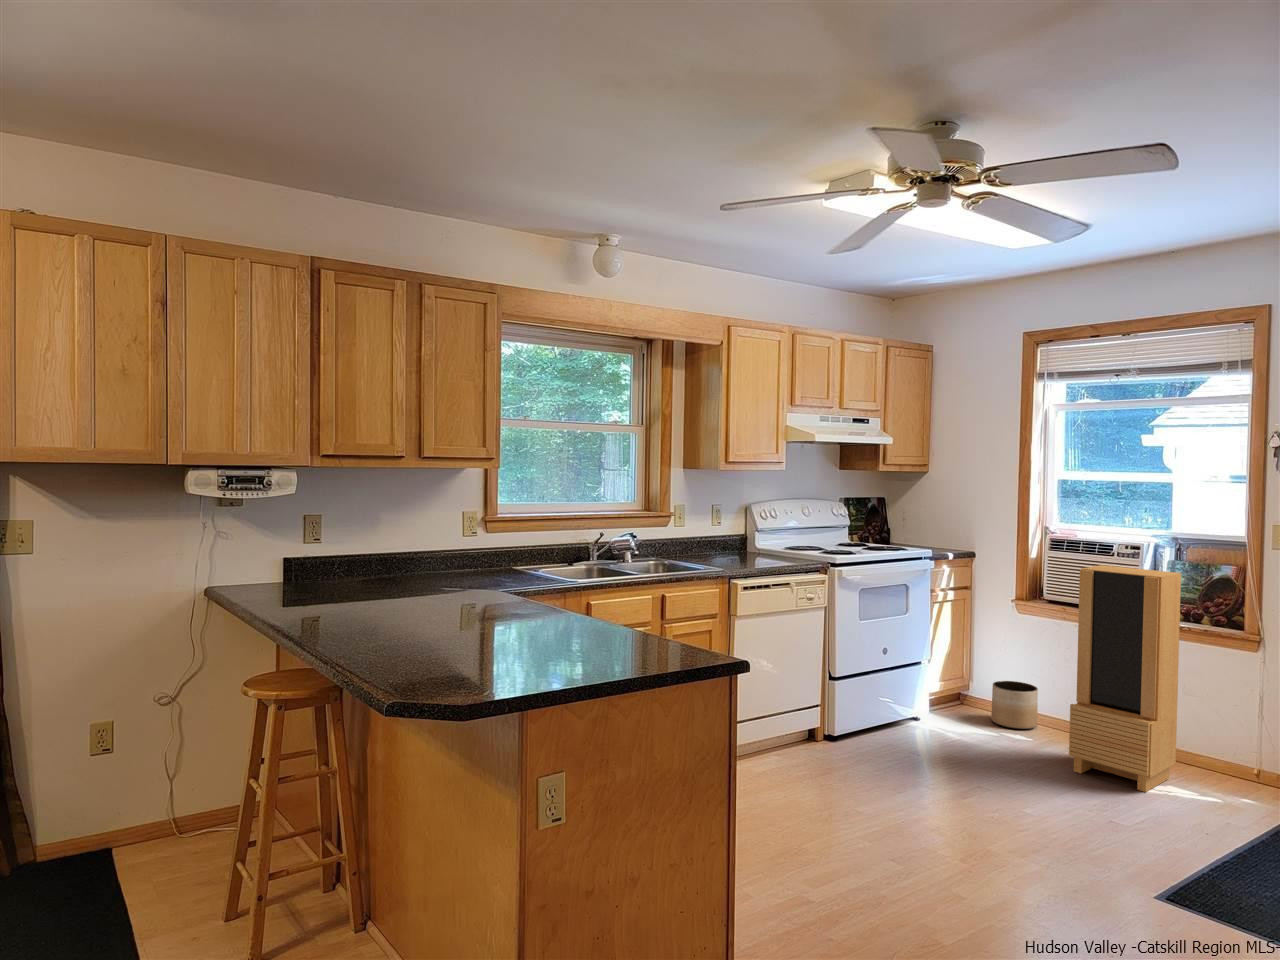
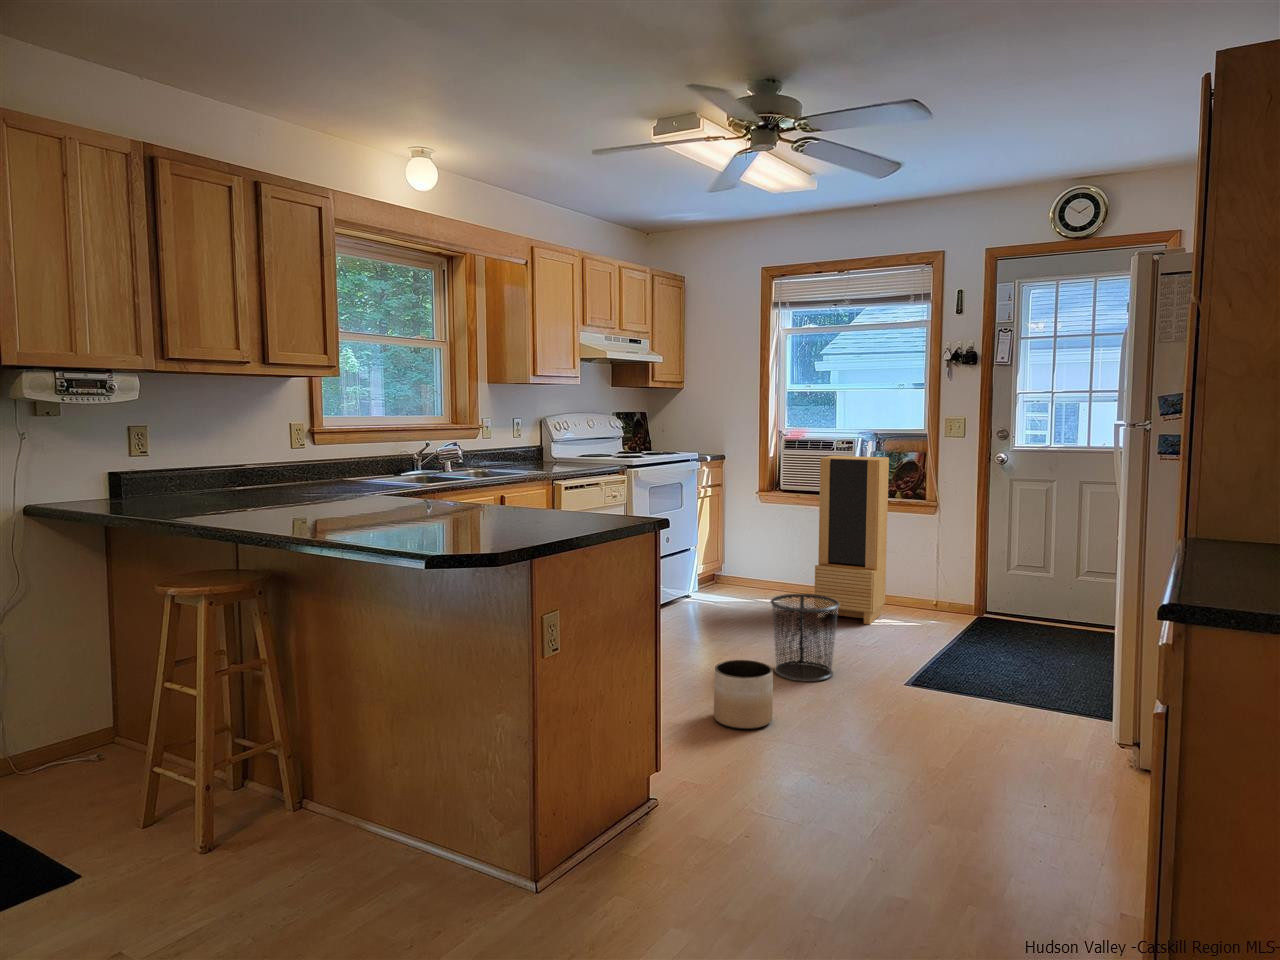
planter: present [991,681,1038,729] -> present [714,660,773,729]
waste bin: none [974,746,1069,870] -> present [770,594,840,682]

